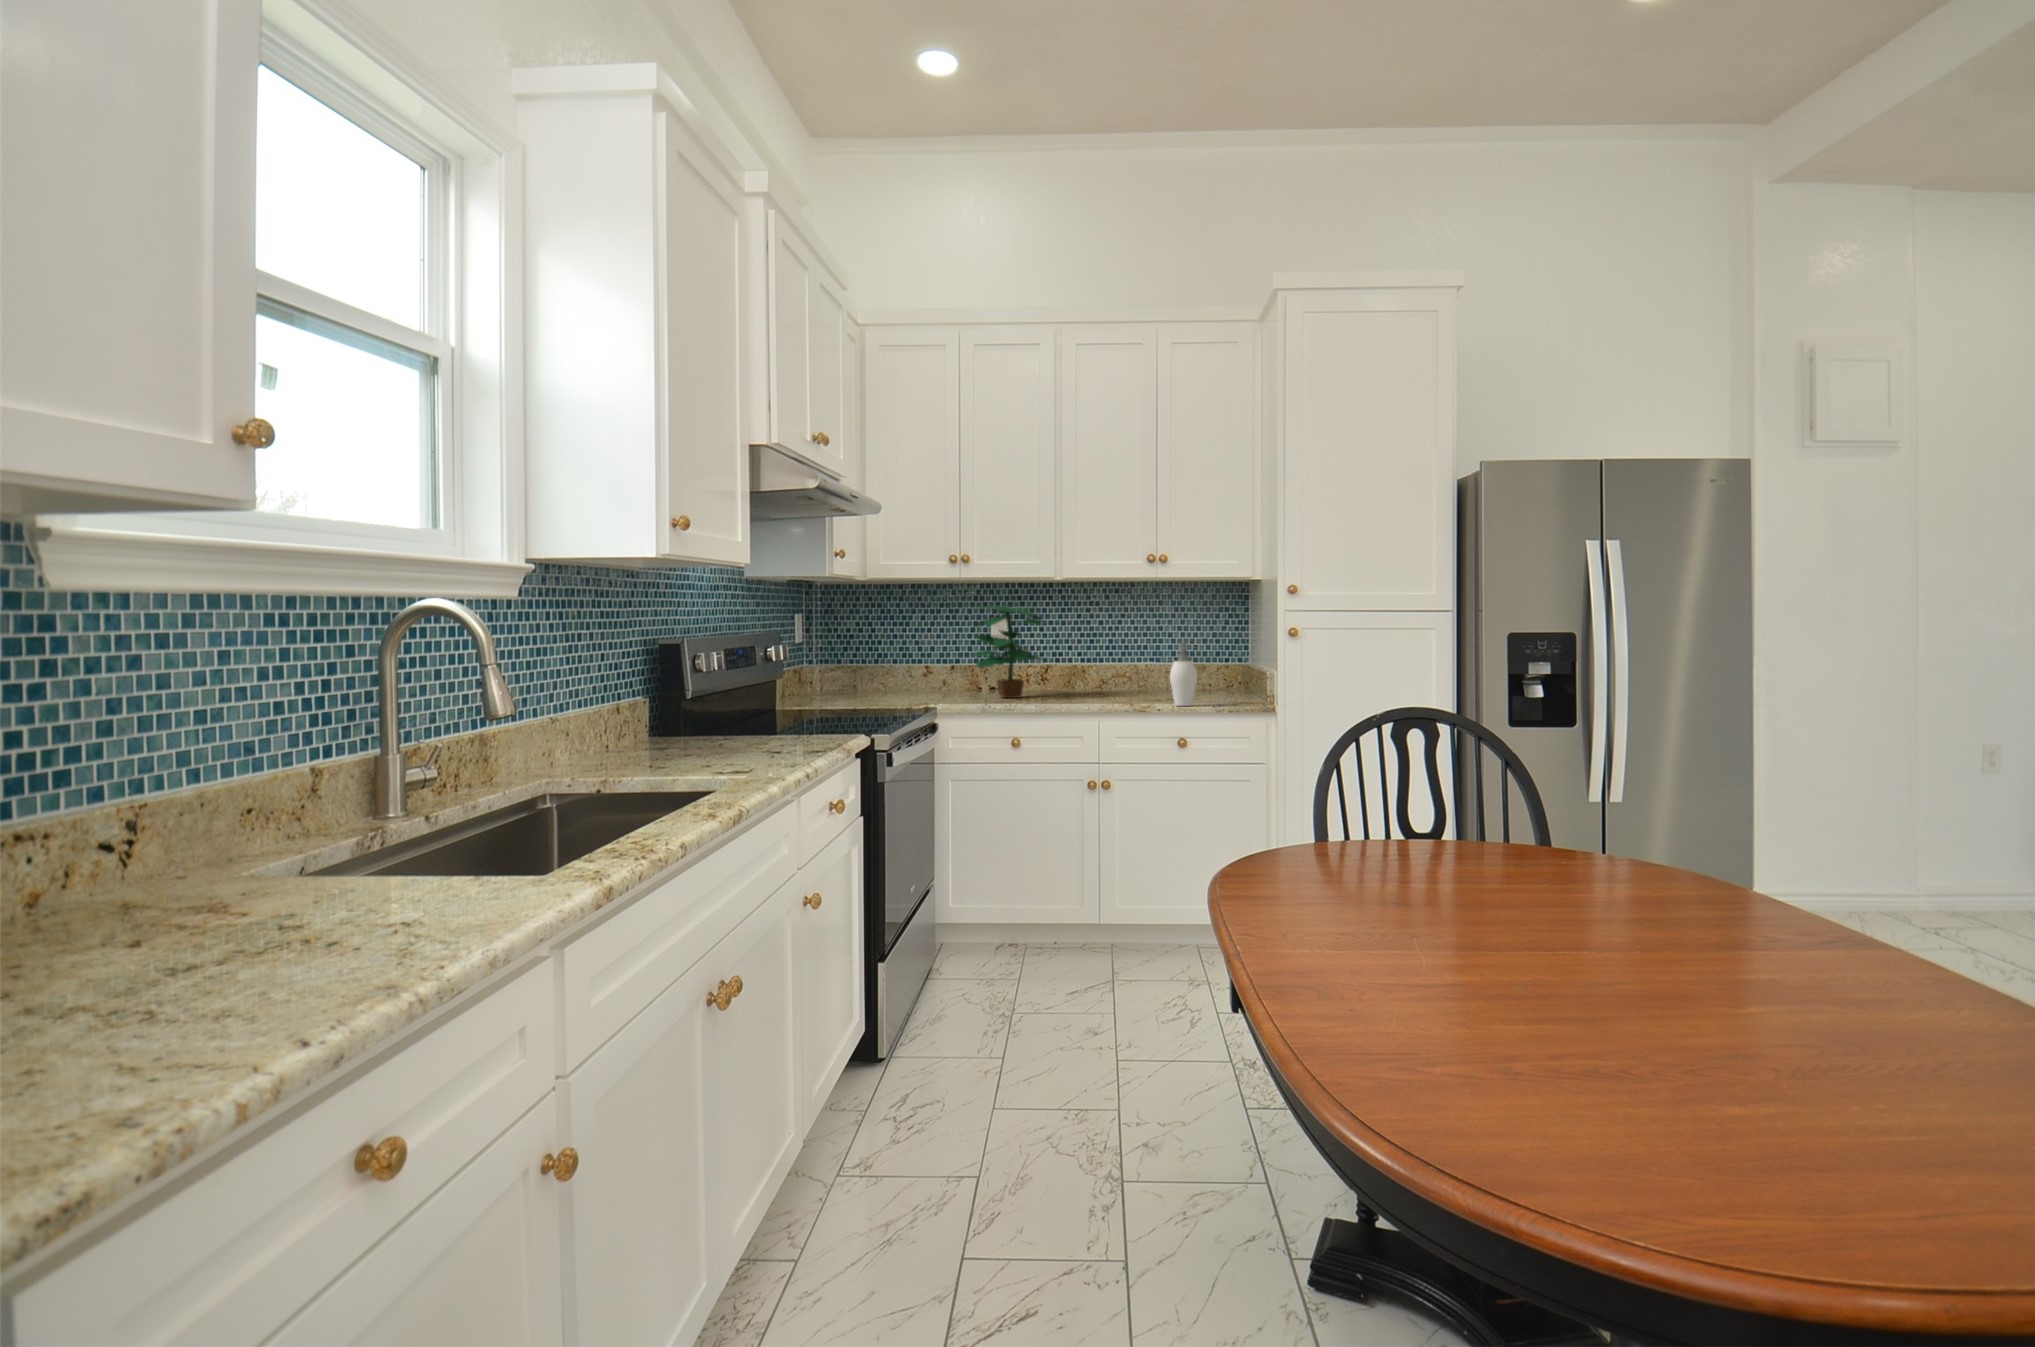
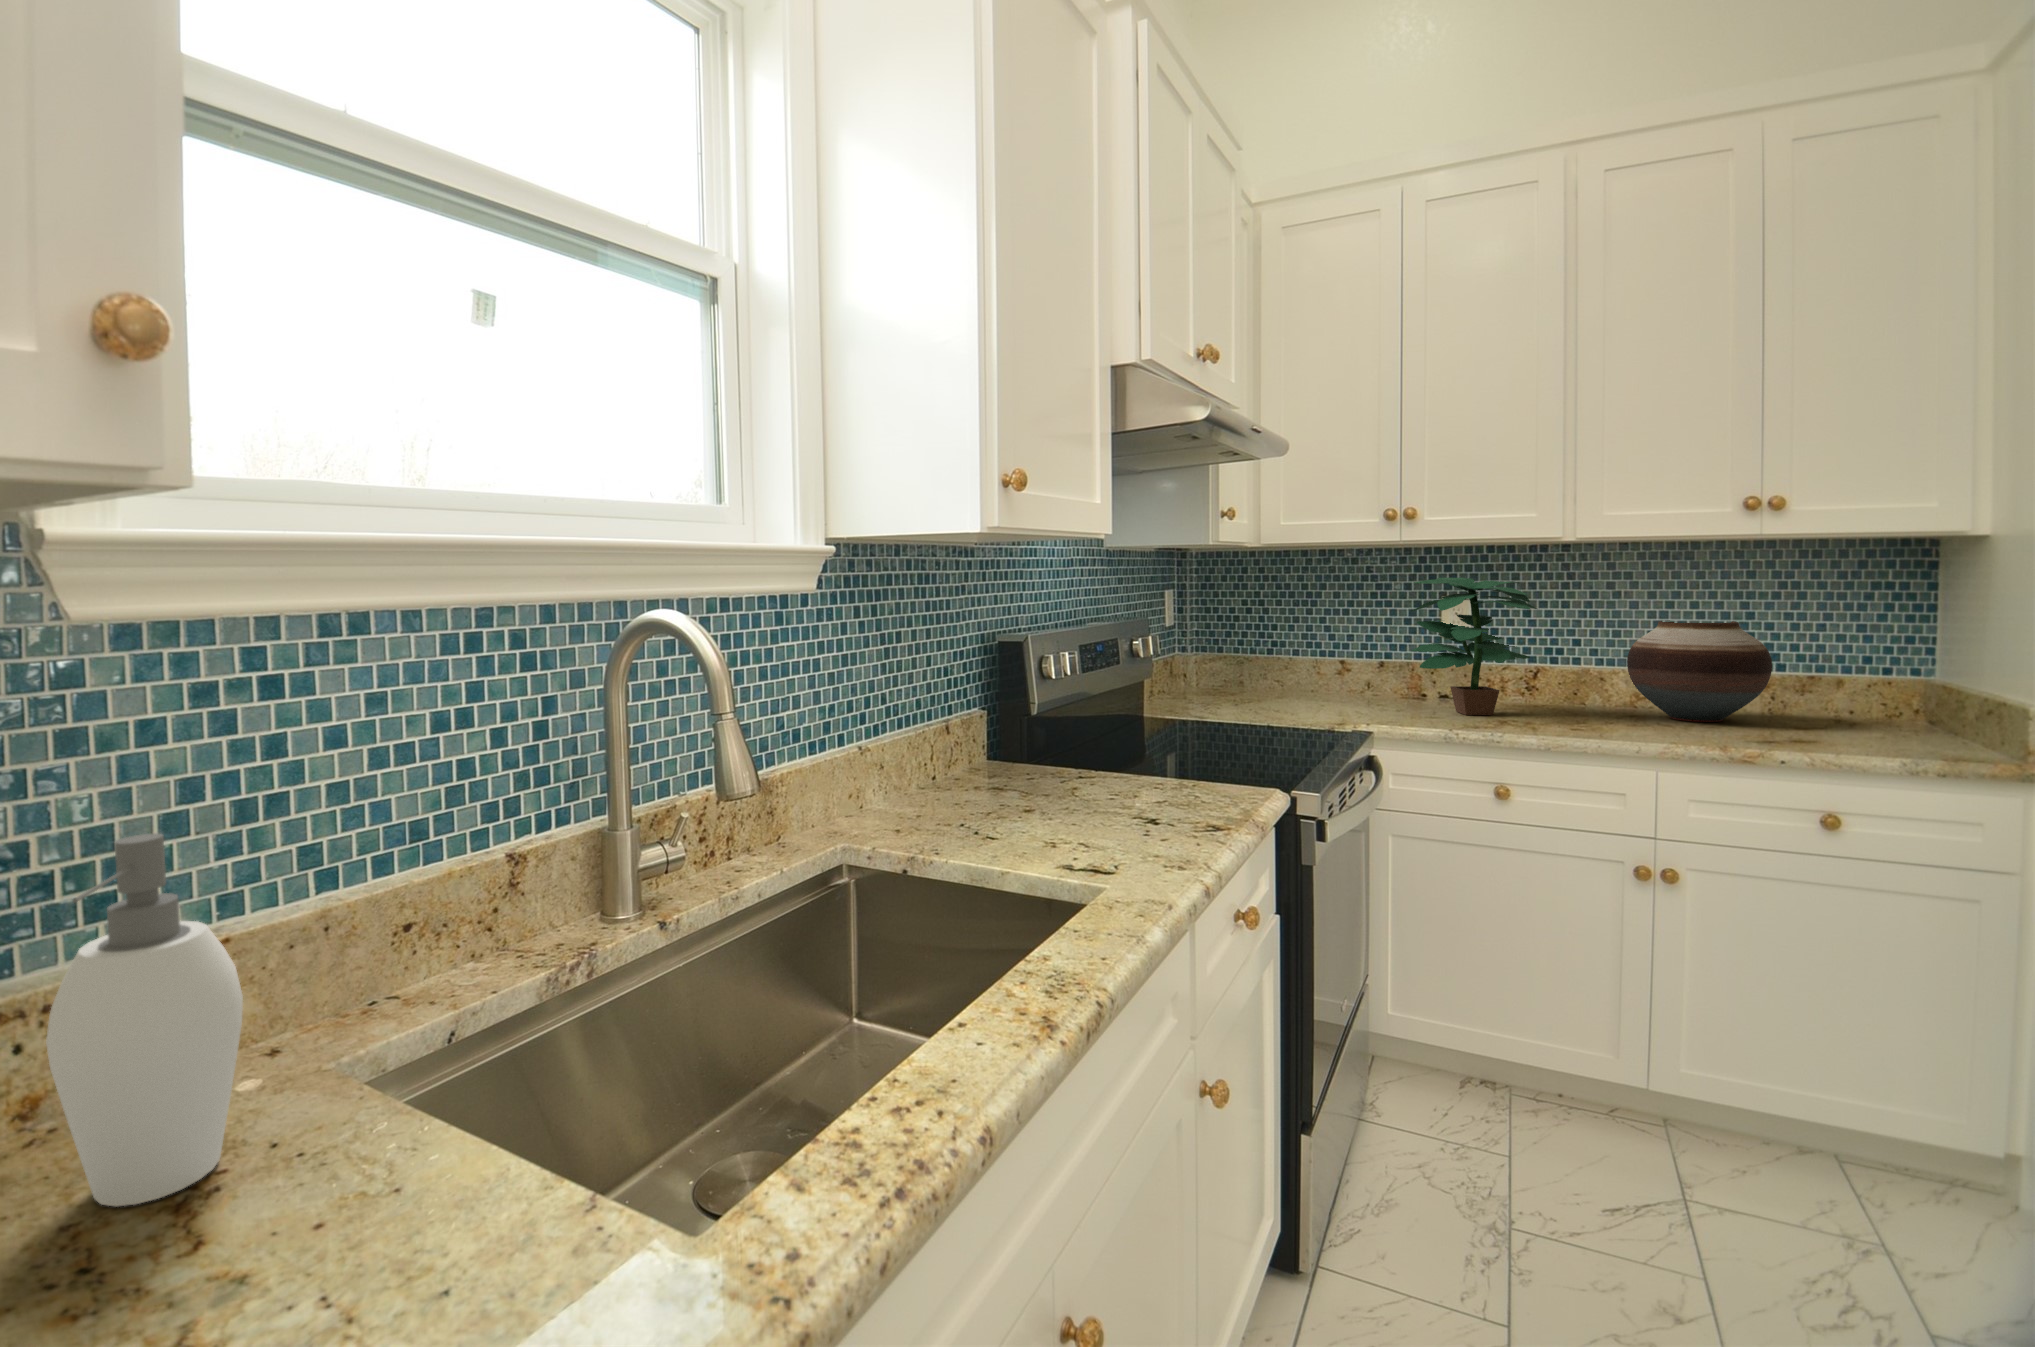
vase: none [1097,633,1168,695] -> present [1627,621,1772,722]
soap dispenser: present [1170,643,1197,706] -> present [46,834,243,1206]

